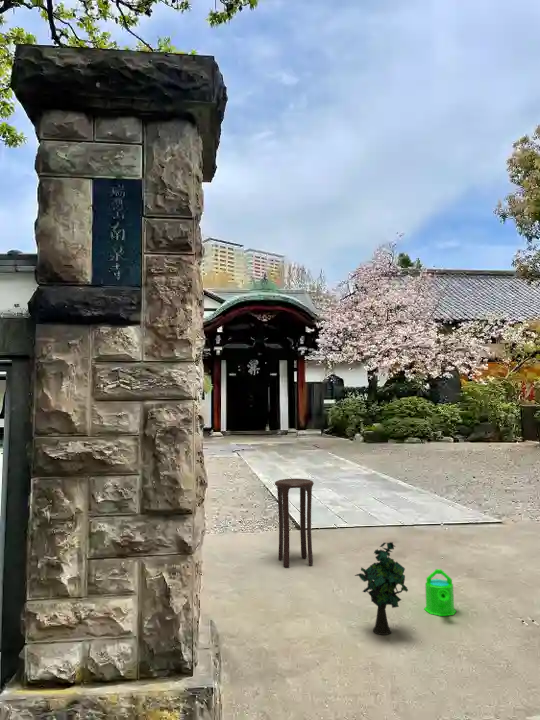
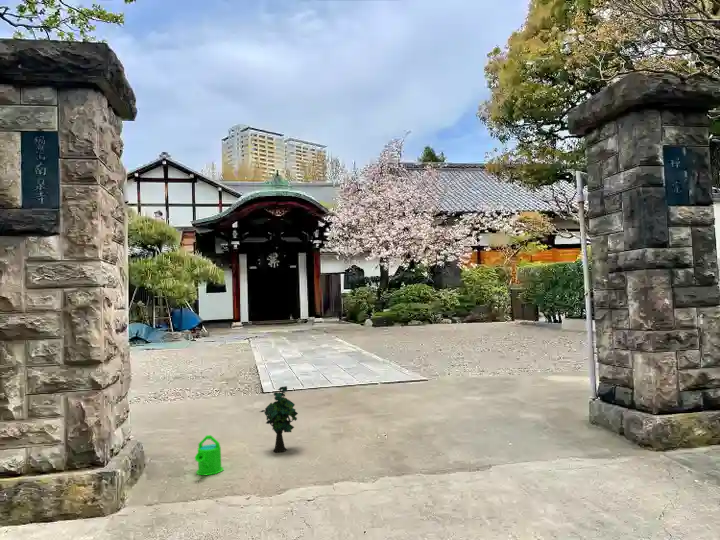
stool: present [275,479,314,567] -> none [226,350,258,419]
watering can: present [424,569,456,616] -> present [195,435,223,475]

